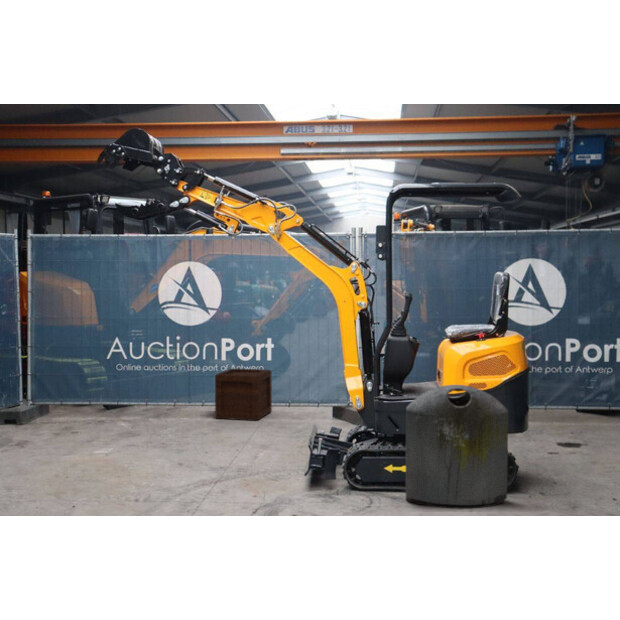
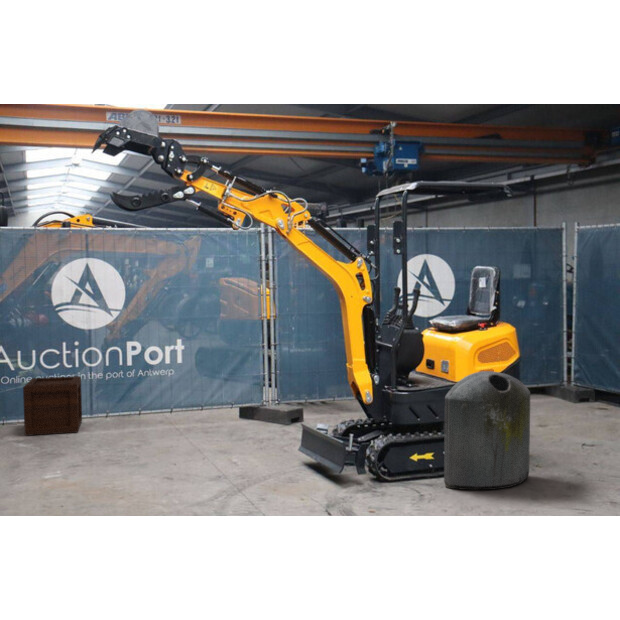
wooden crate: present [215,368,272,421] -> present [23,376,82,436]

